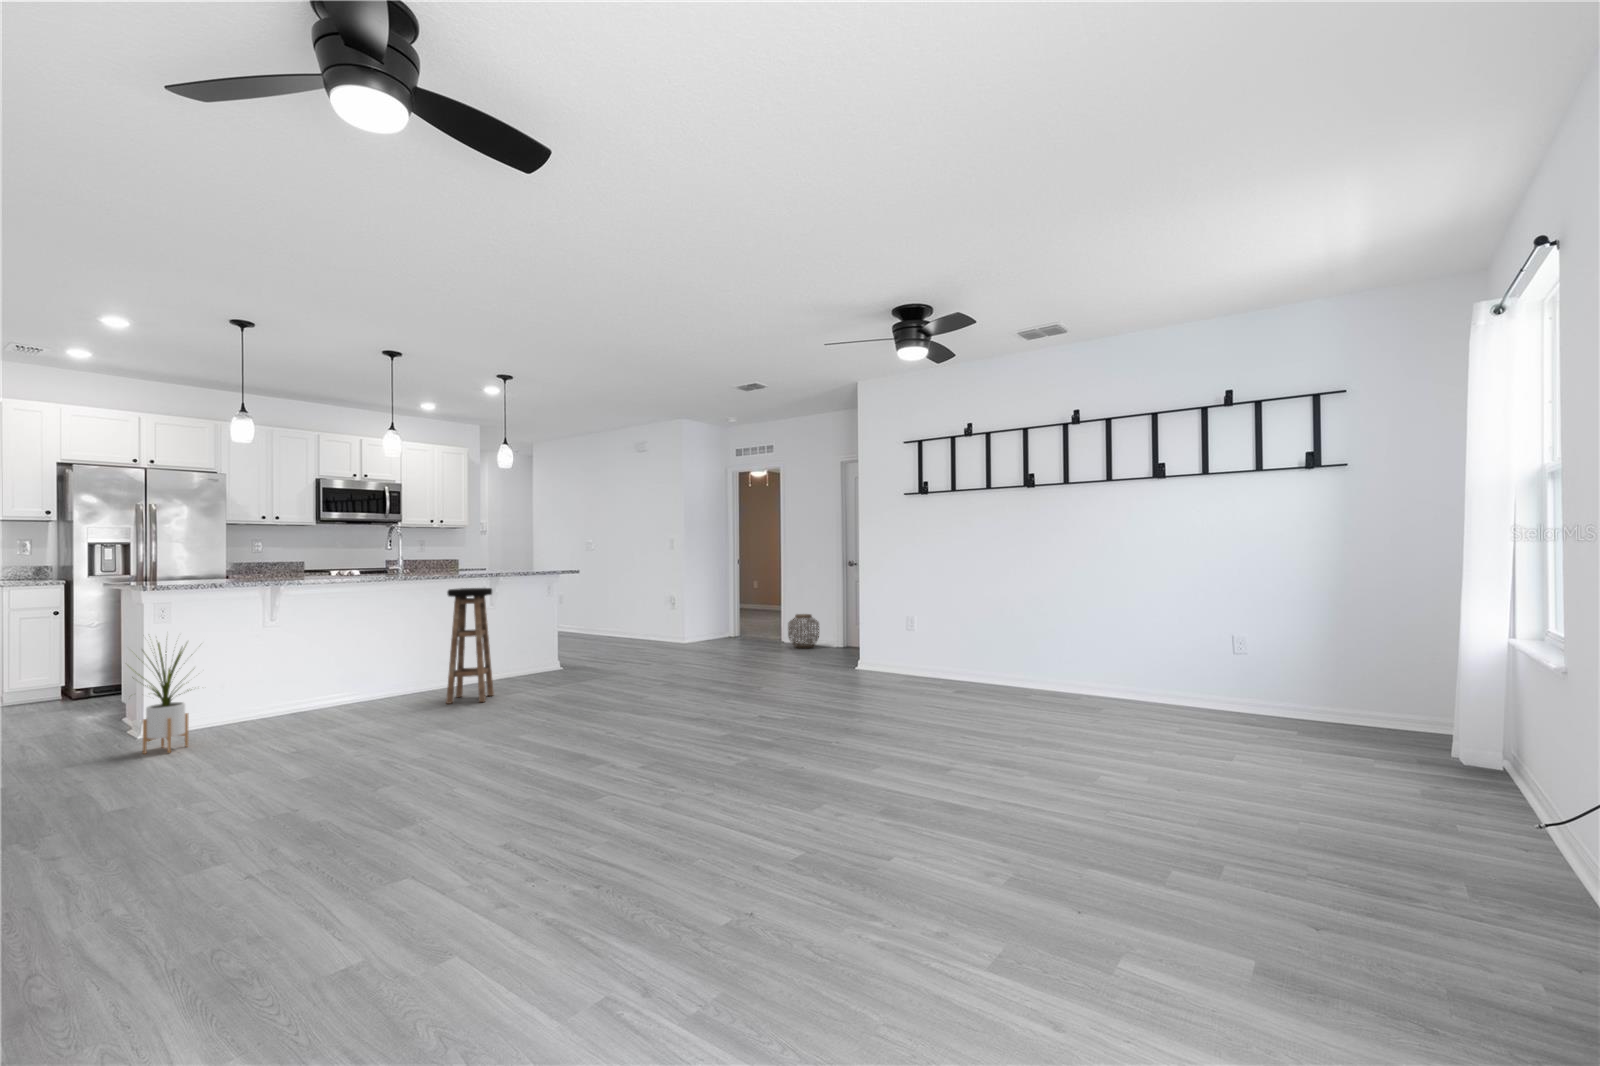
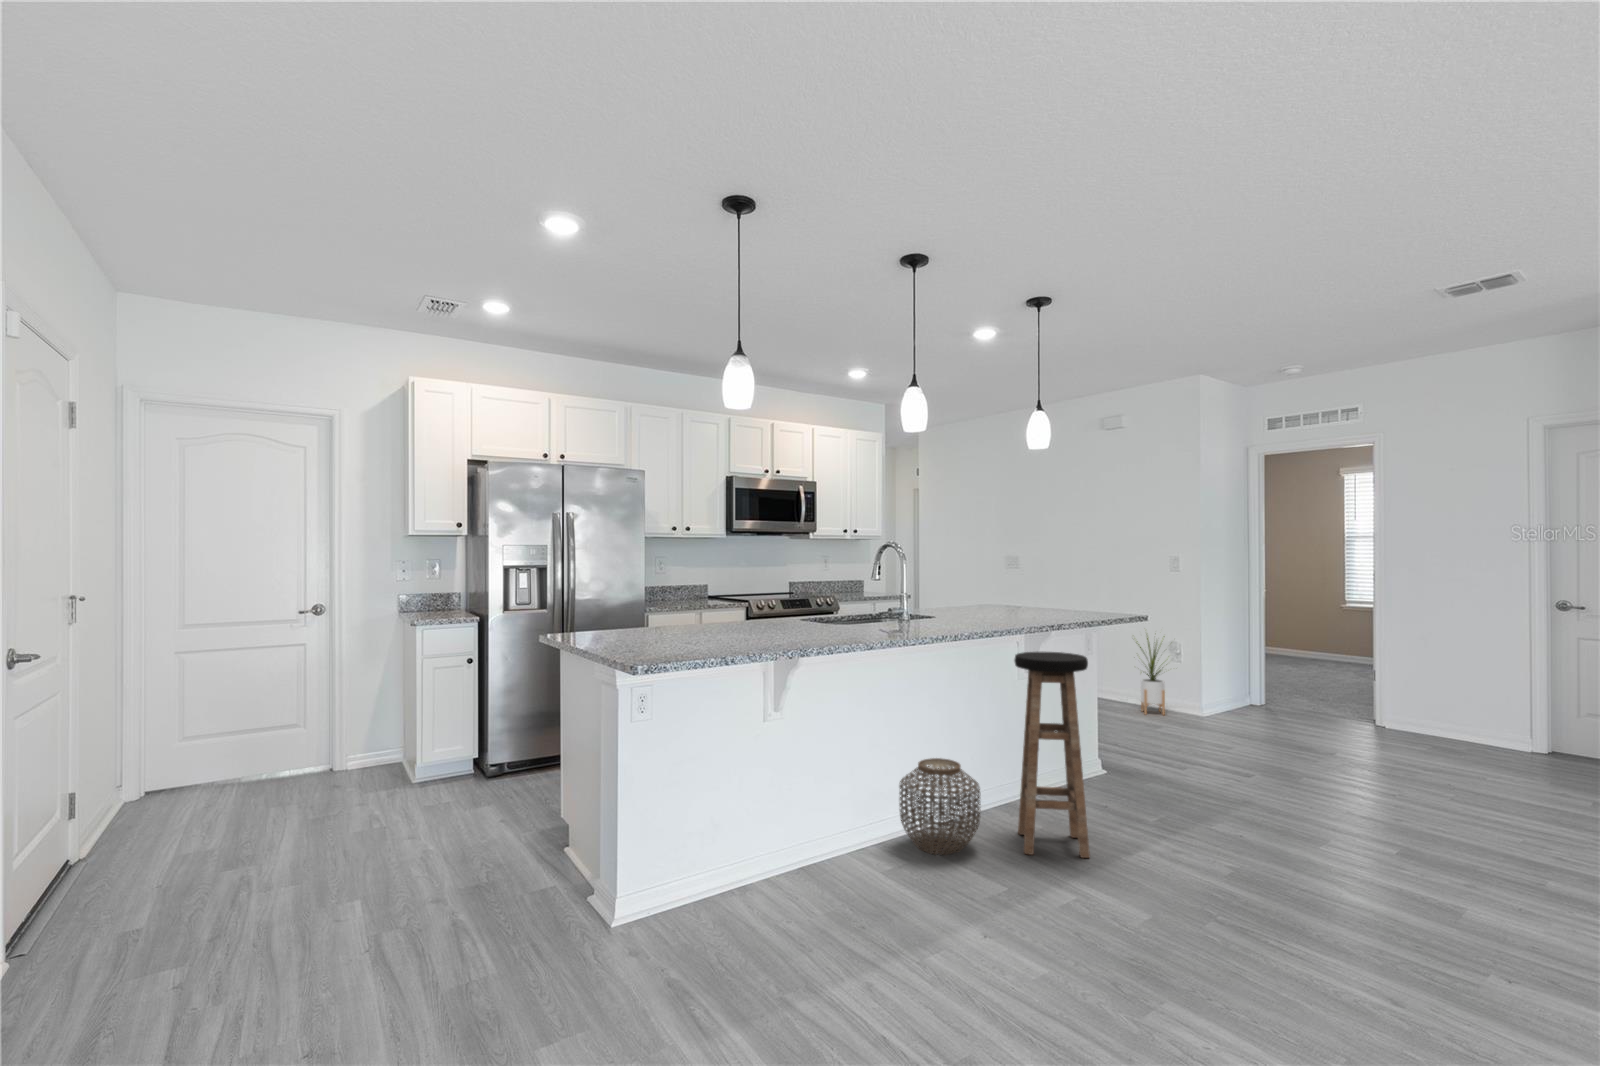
woven basket: present [788,614,819,648] -> present [899,758,981,854]
house plant: present [139,643,189,754] -> present [1137,636,1165,715]

